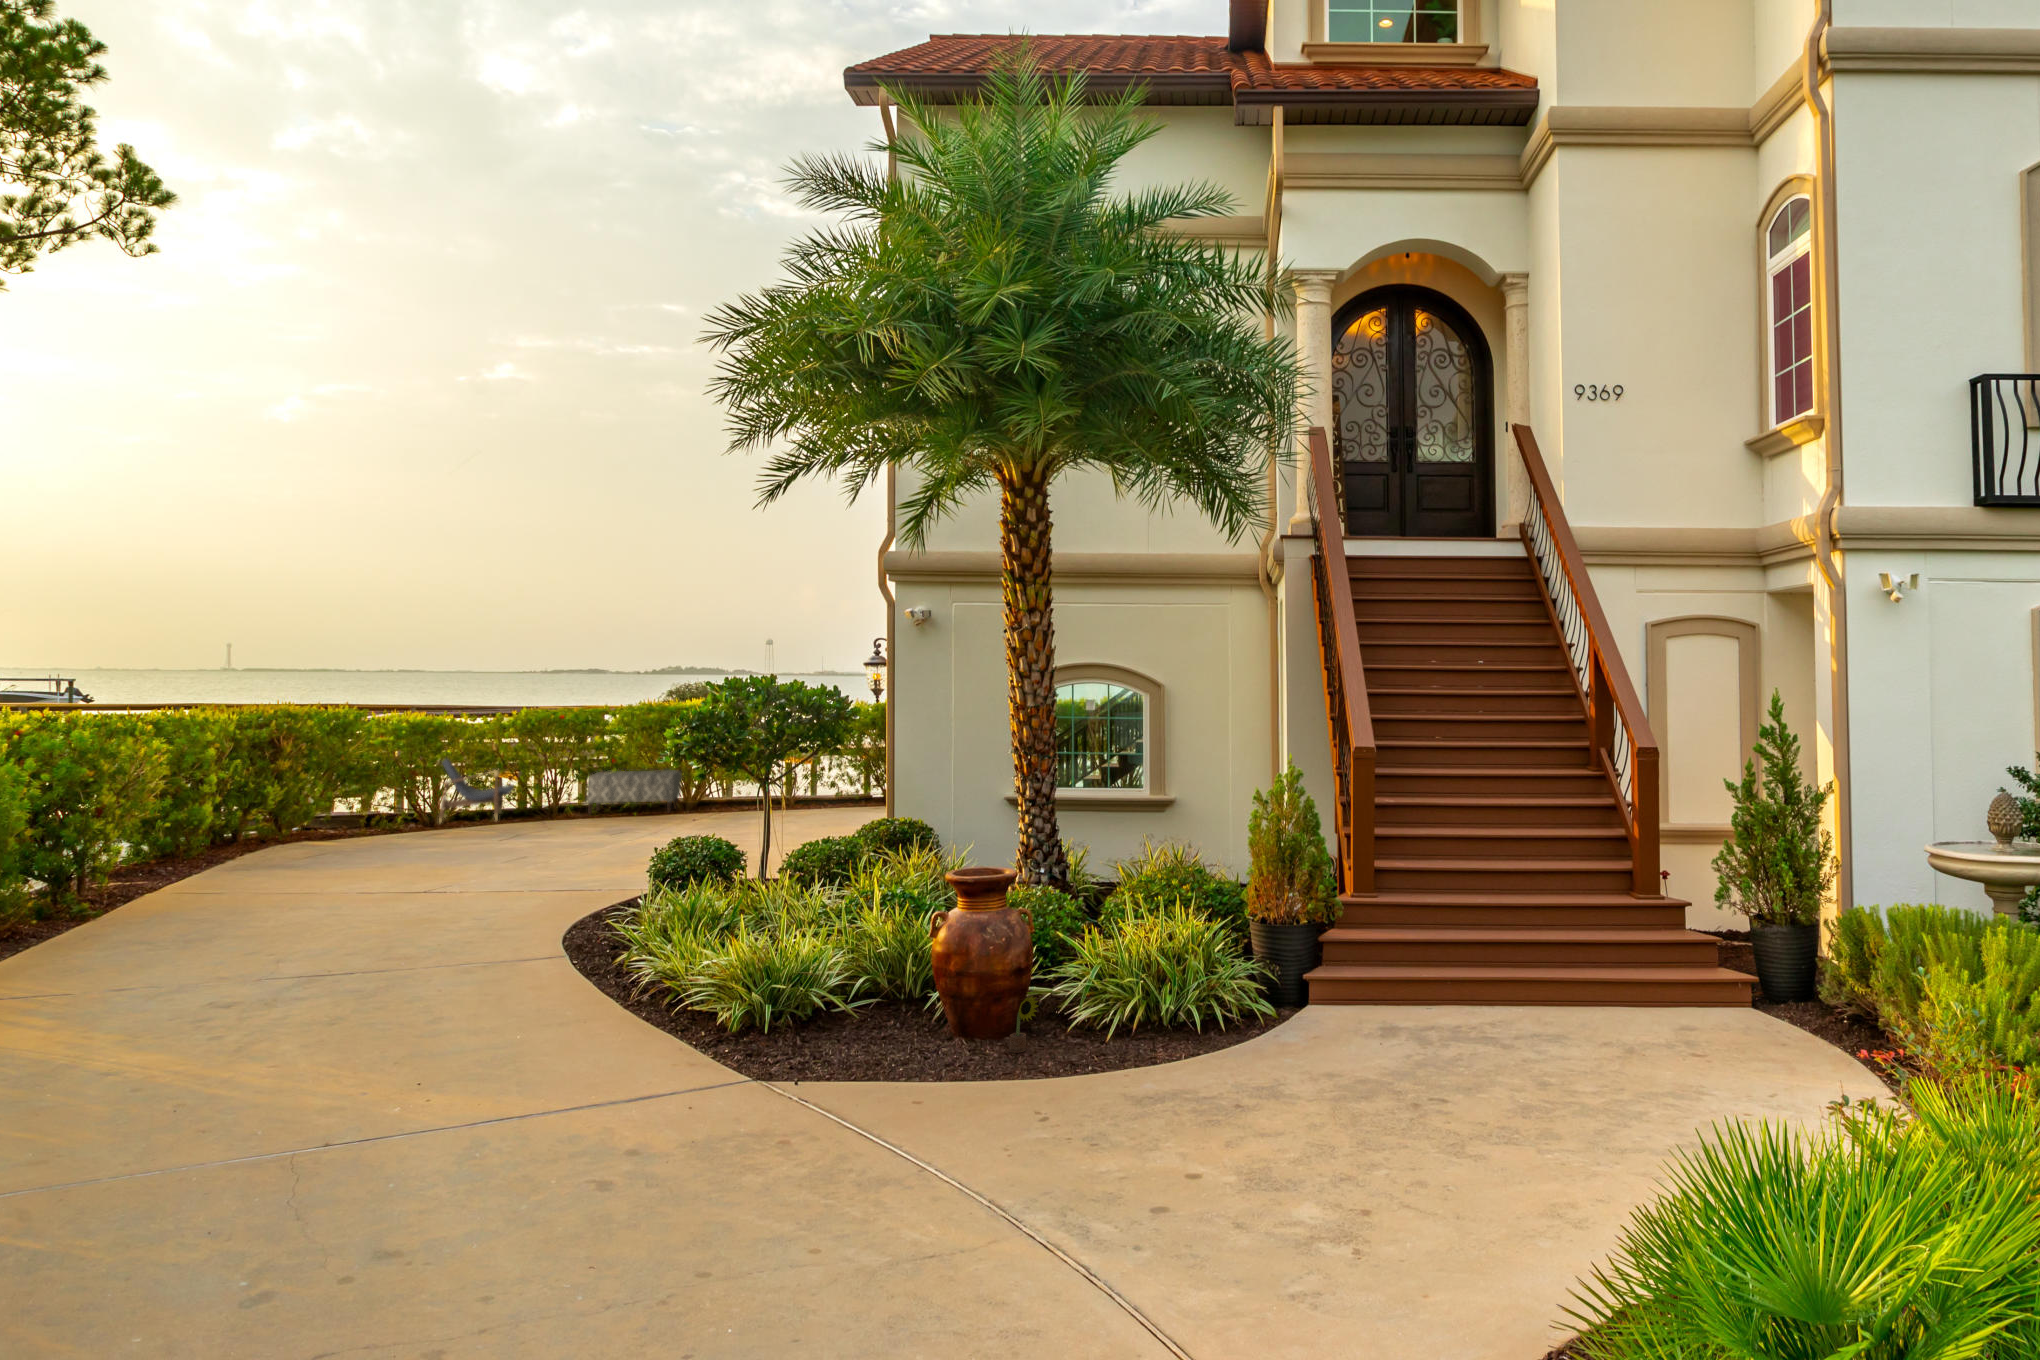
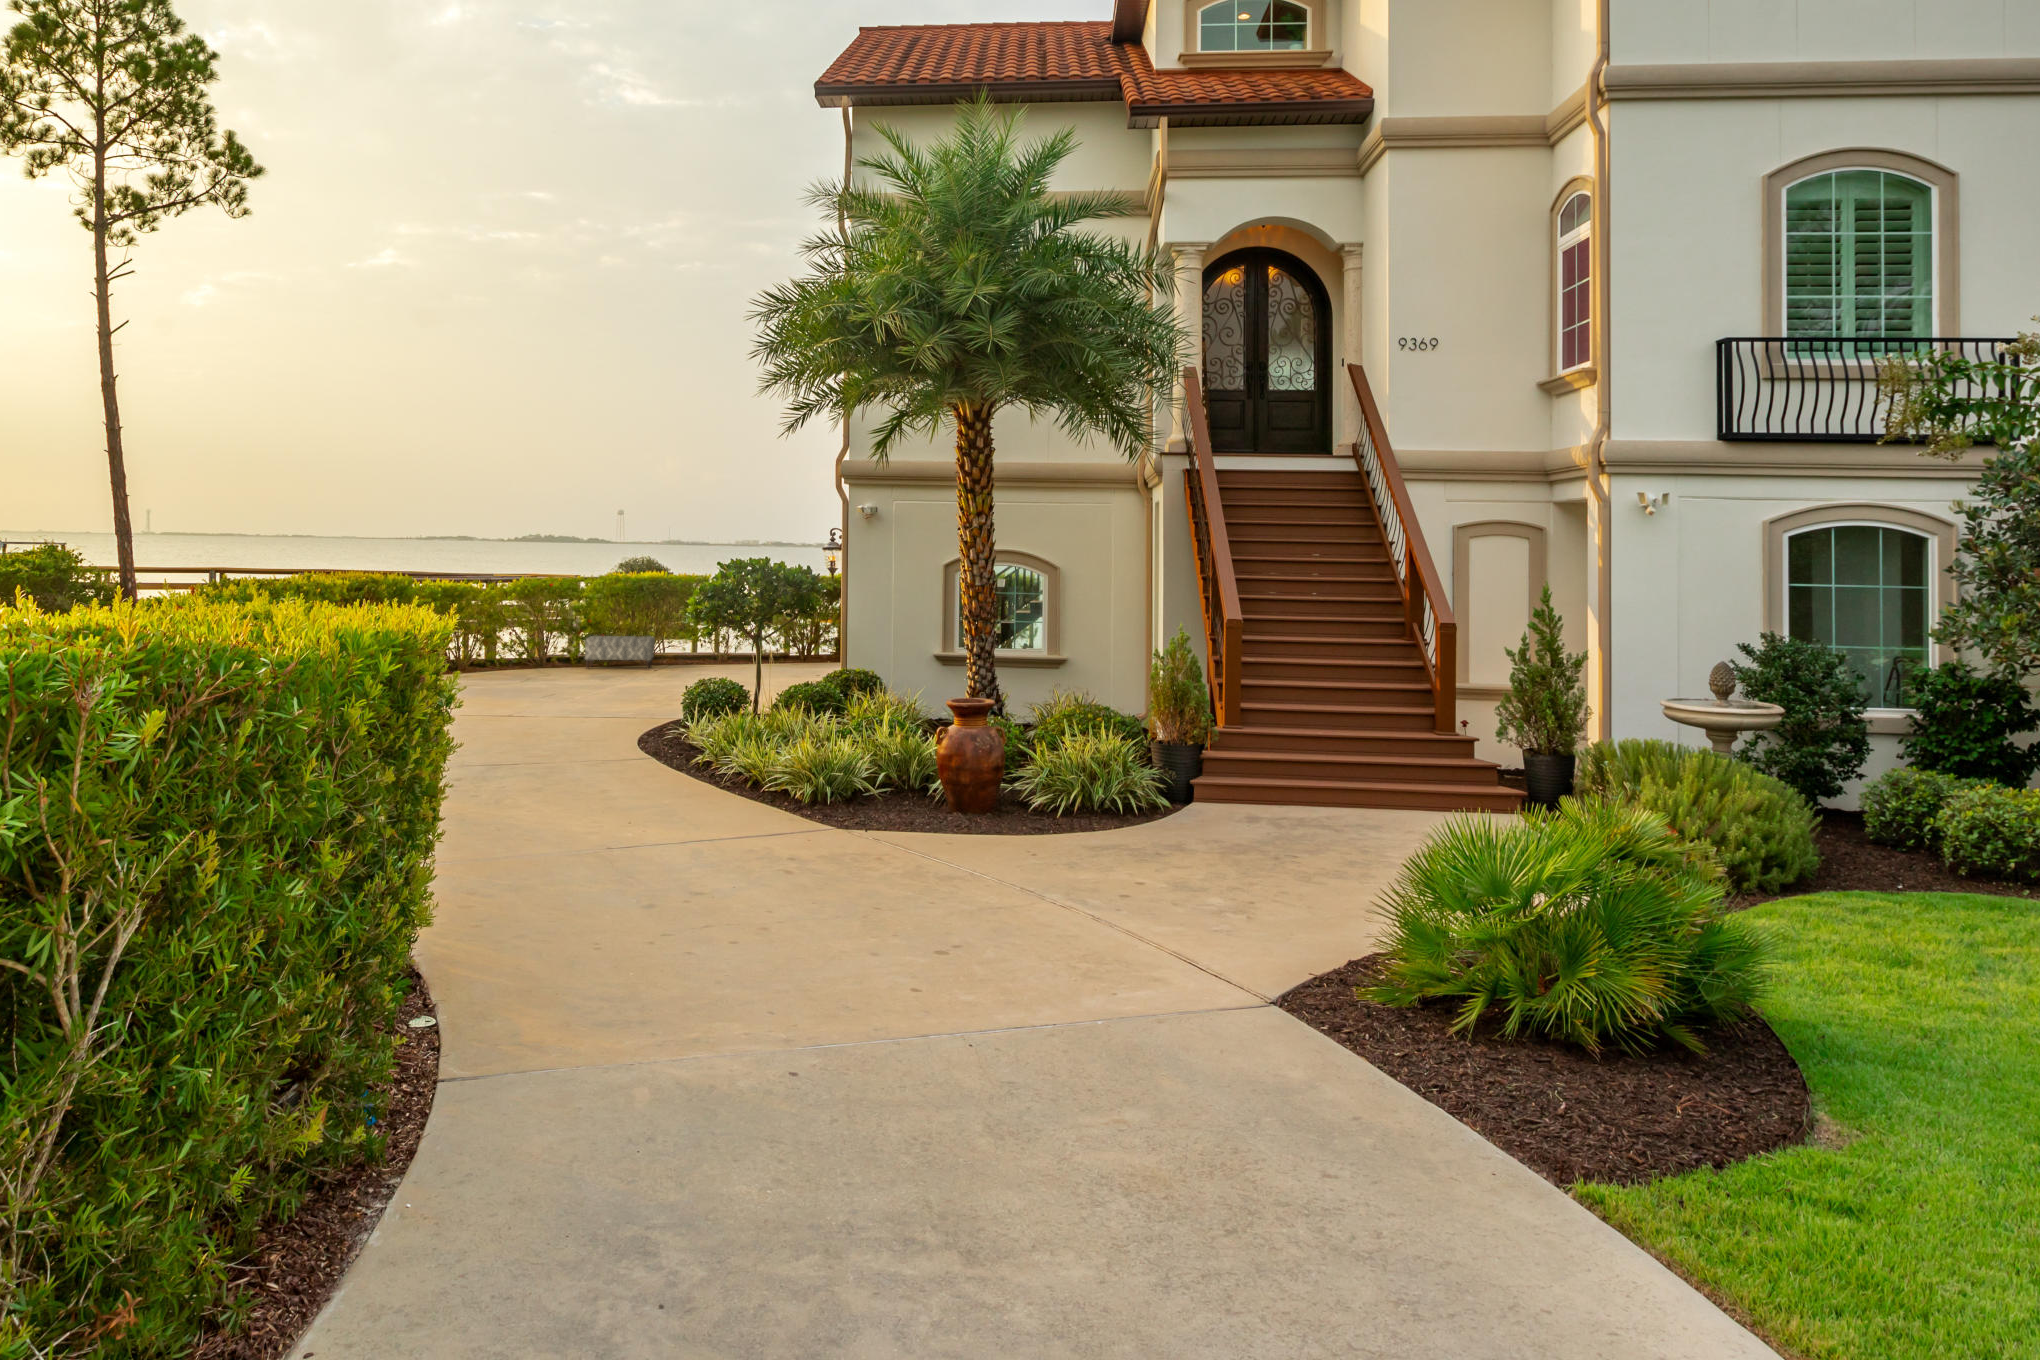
lounge chair: present [439,759,514,822] -> none [477,615,530,671]
decorative plant: present [1009,996,1038,1053] -> none [986,778,1007,817]

